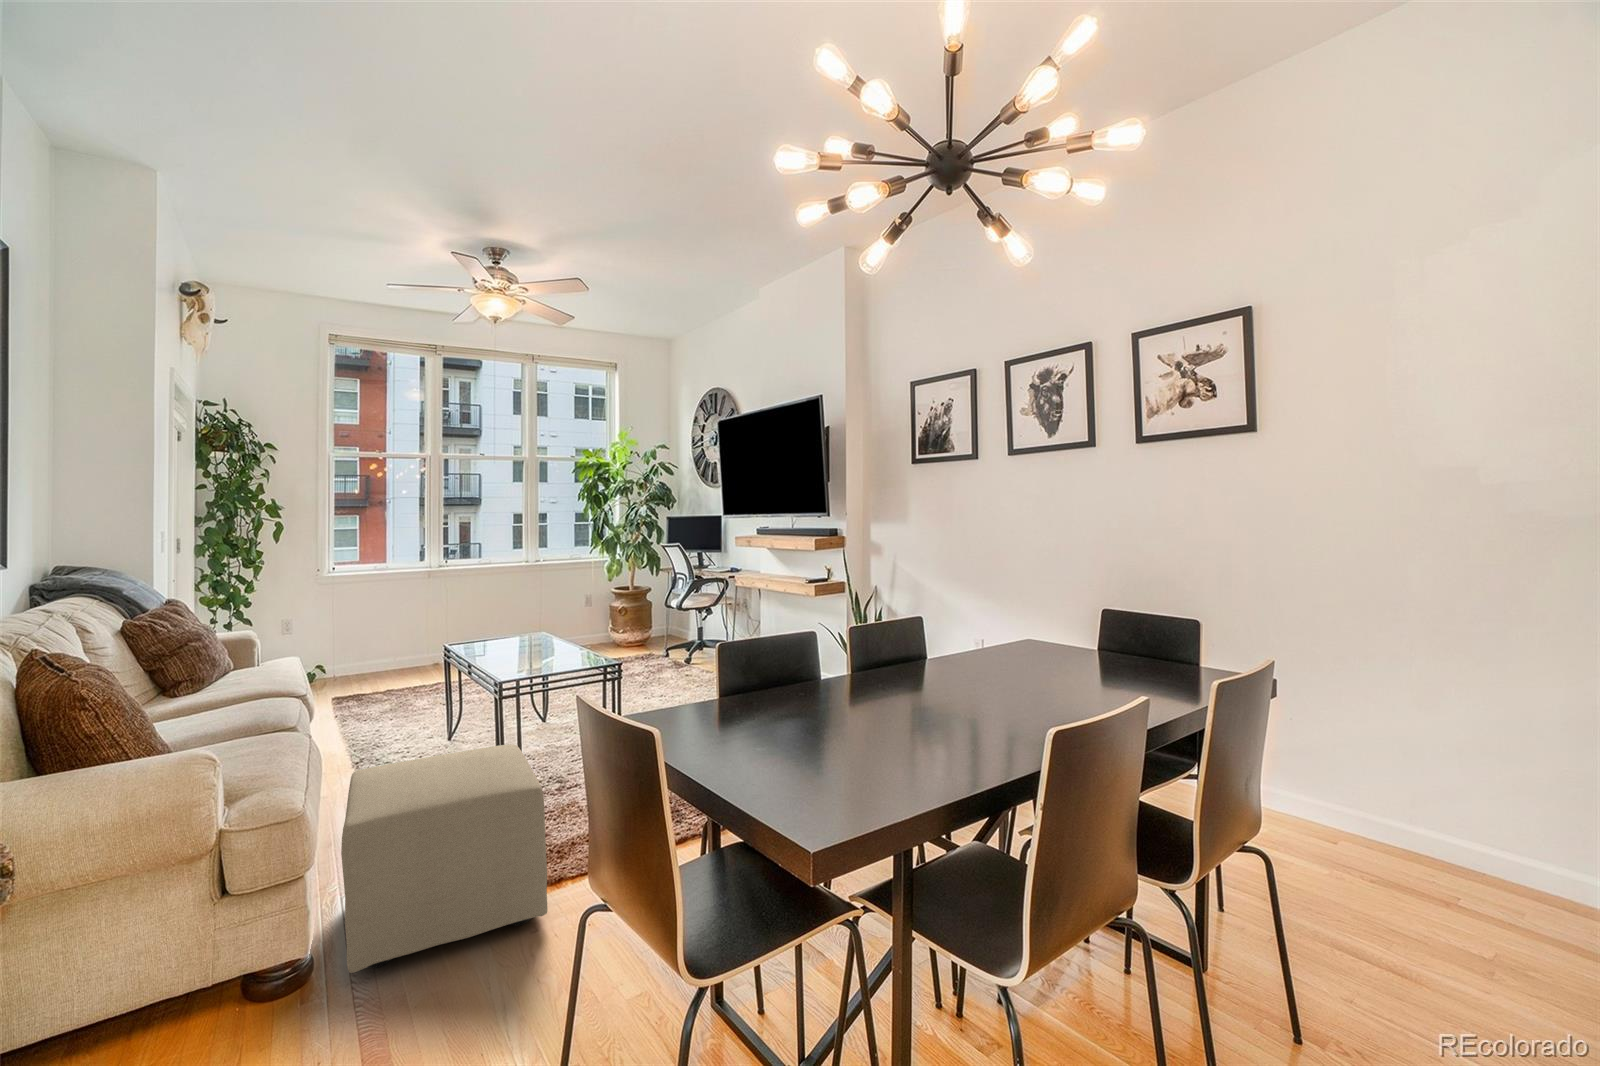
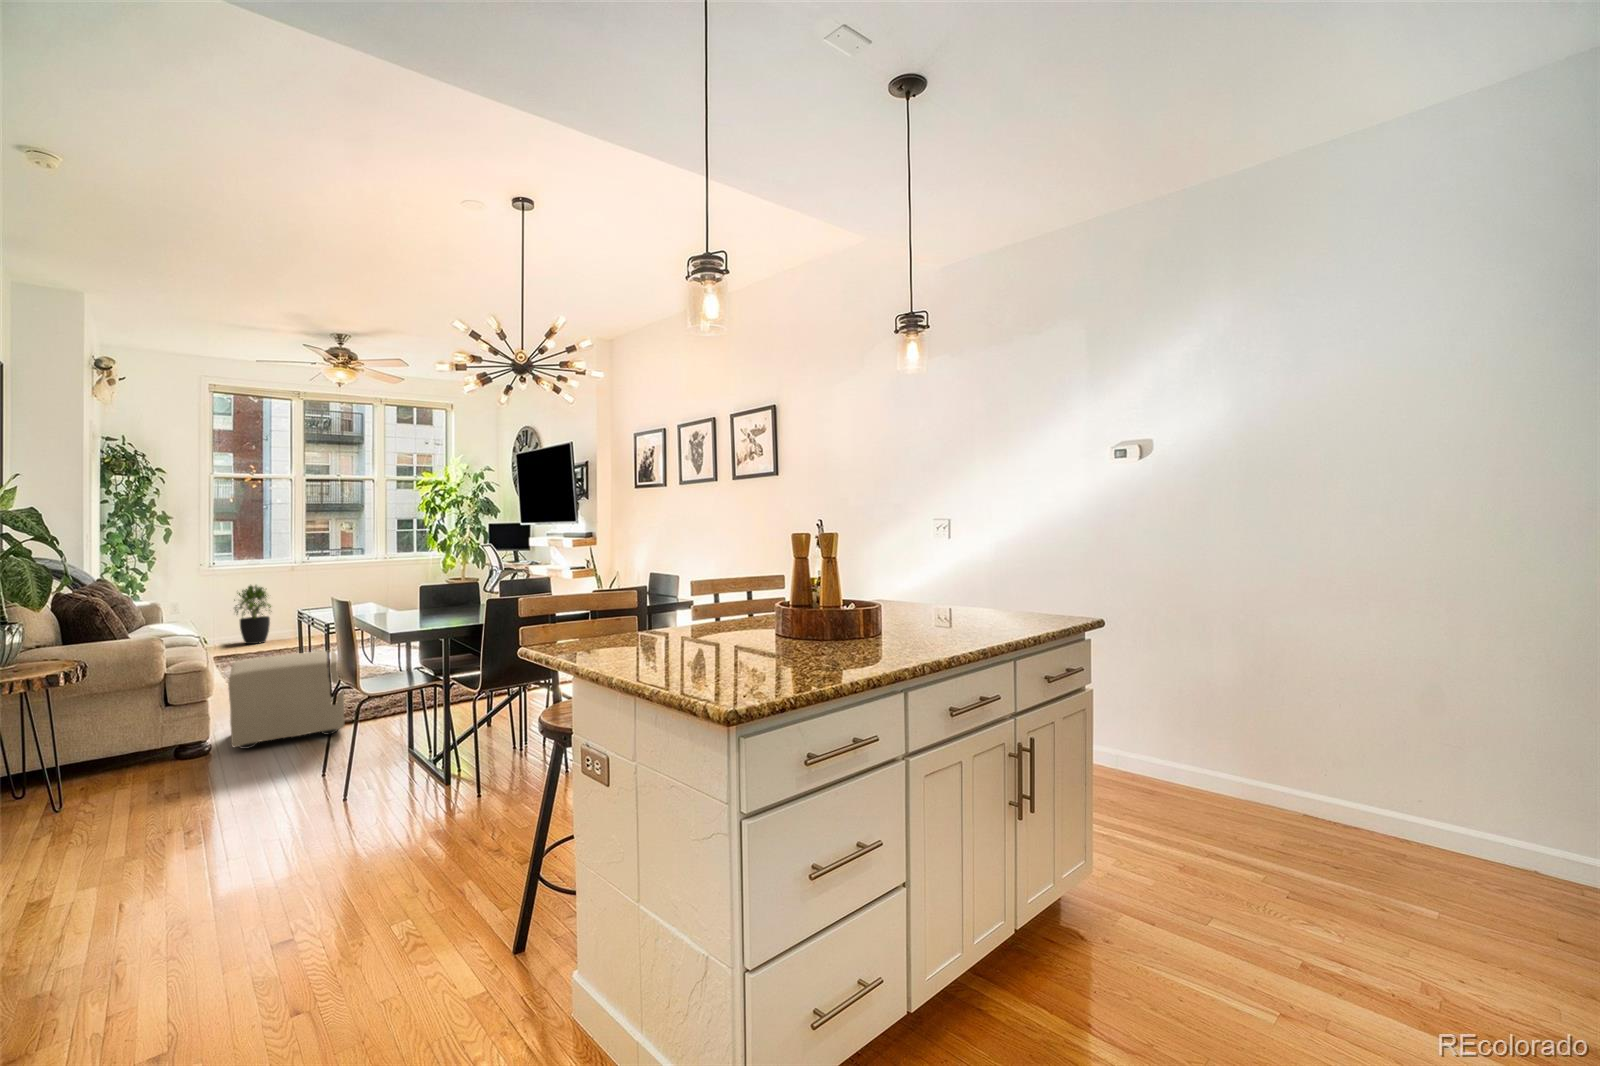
potted plant: none [355,595,408,674] -> present [234,585,271,644]

